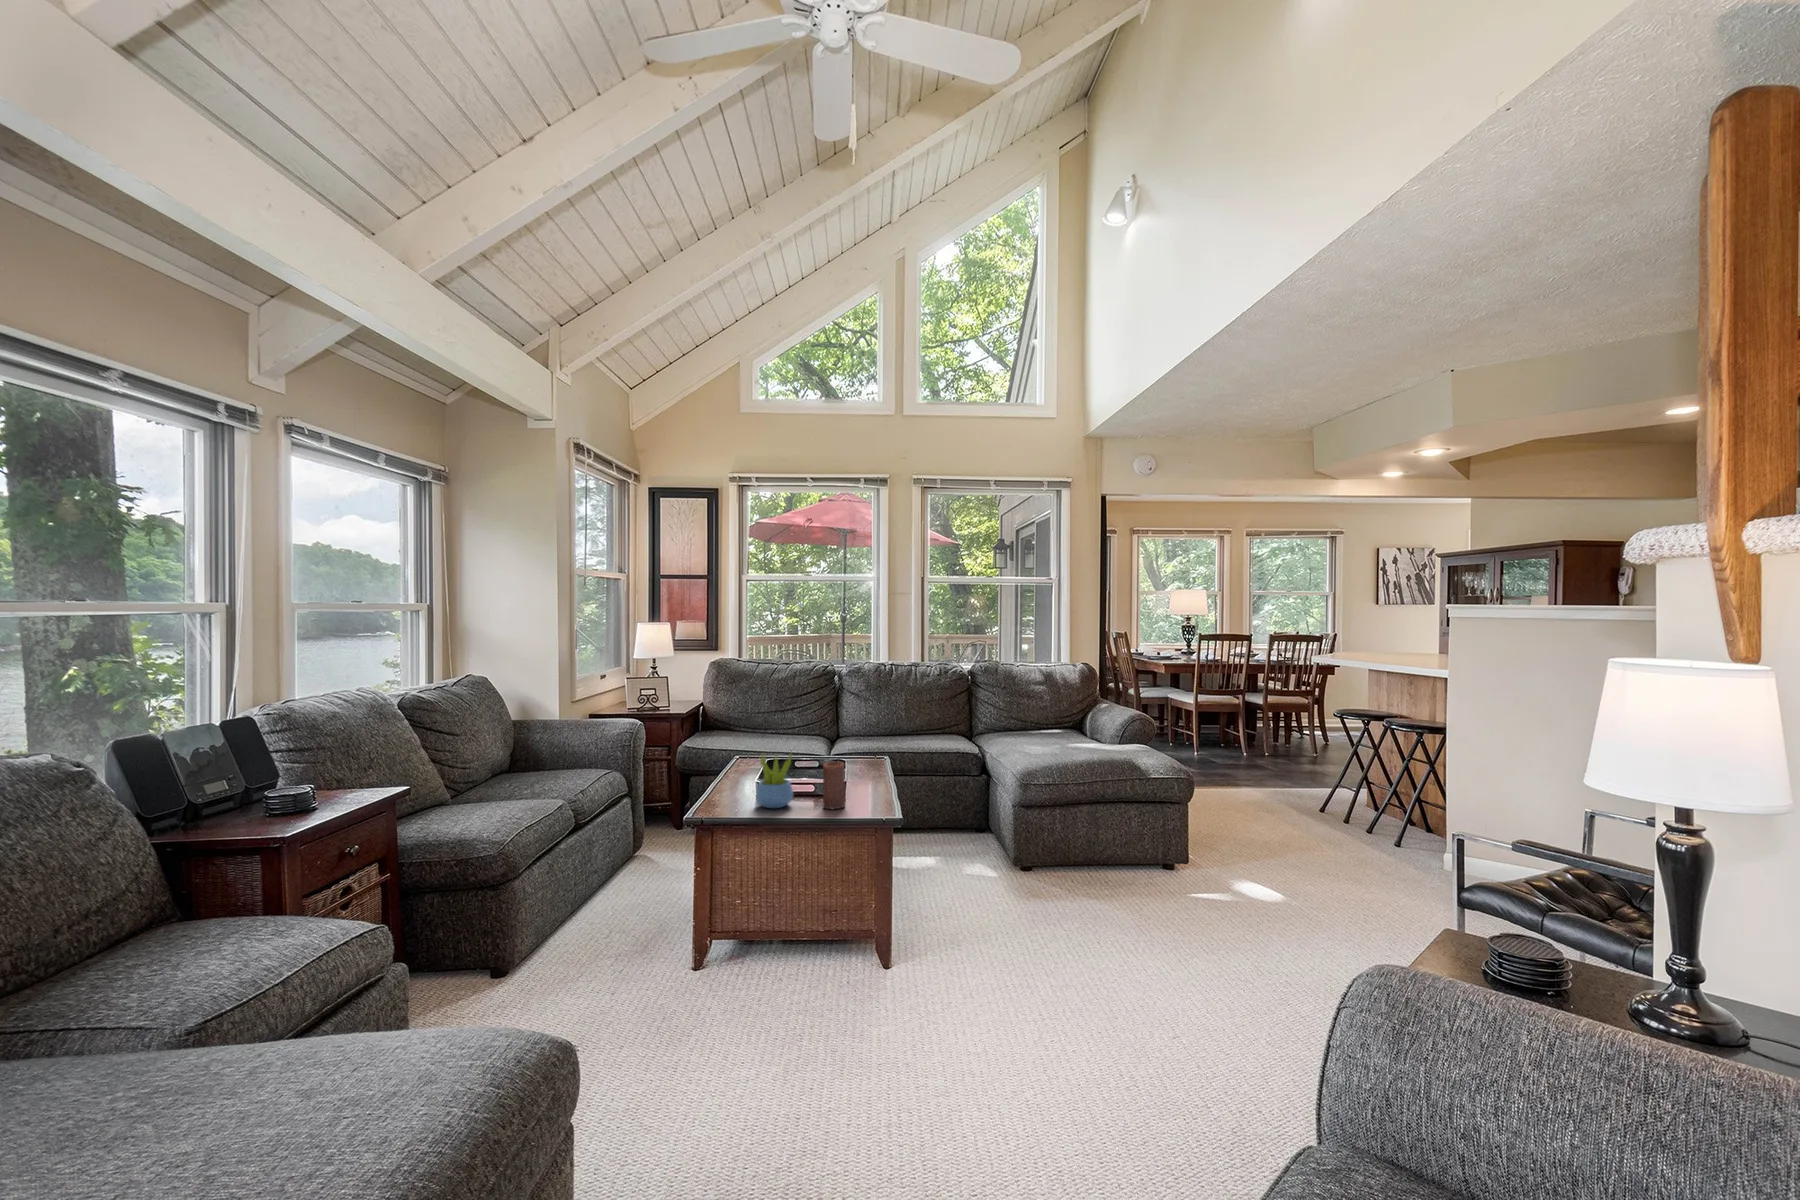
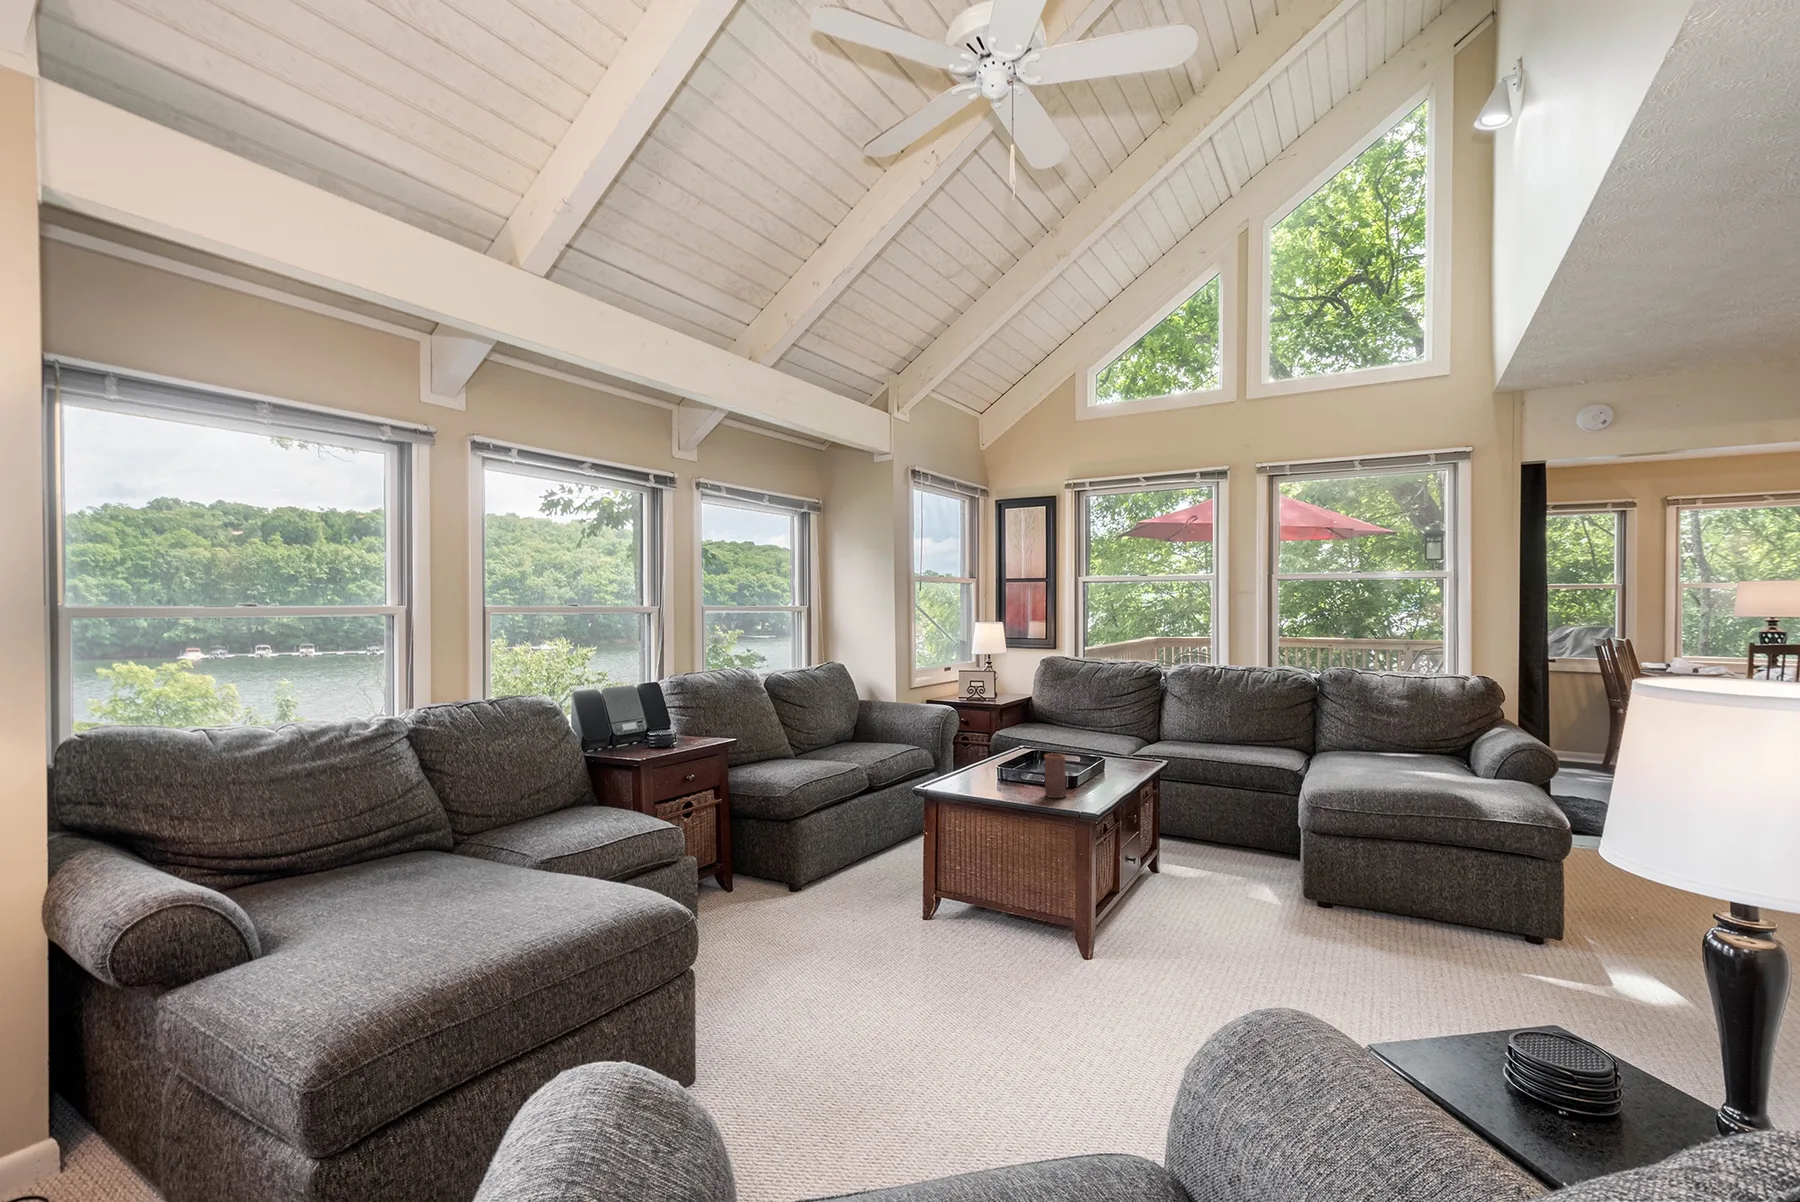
succulent plant: present [756,754,793,808] -> none [988,737,1022,791]

